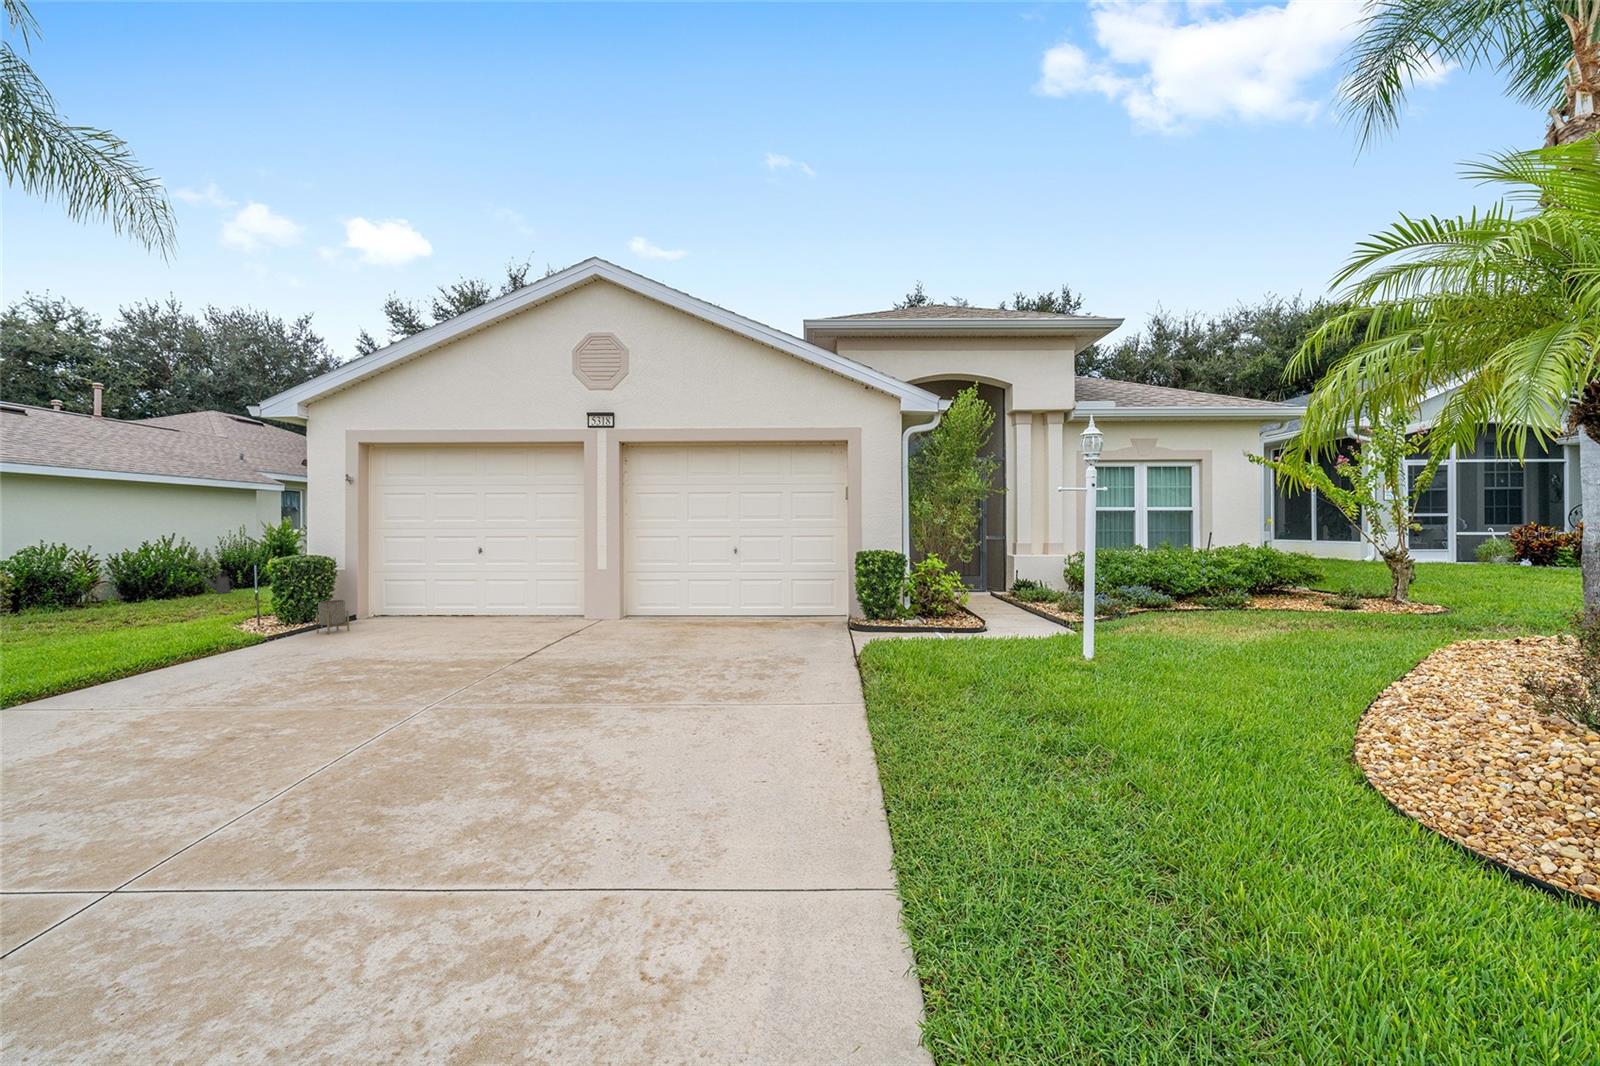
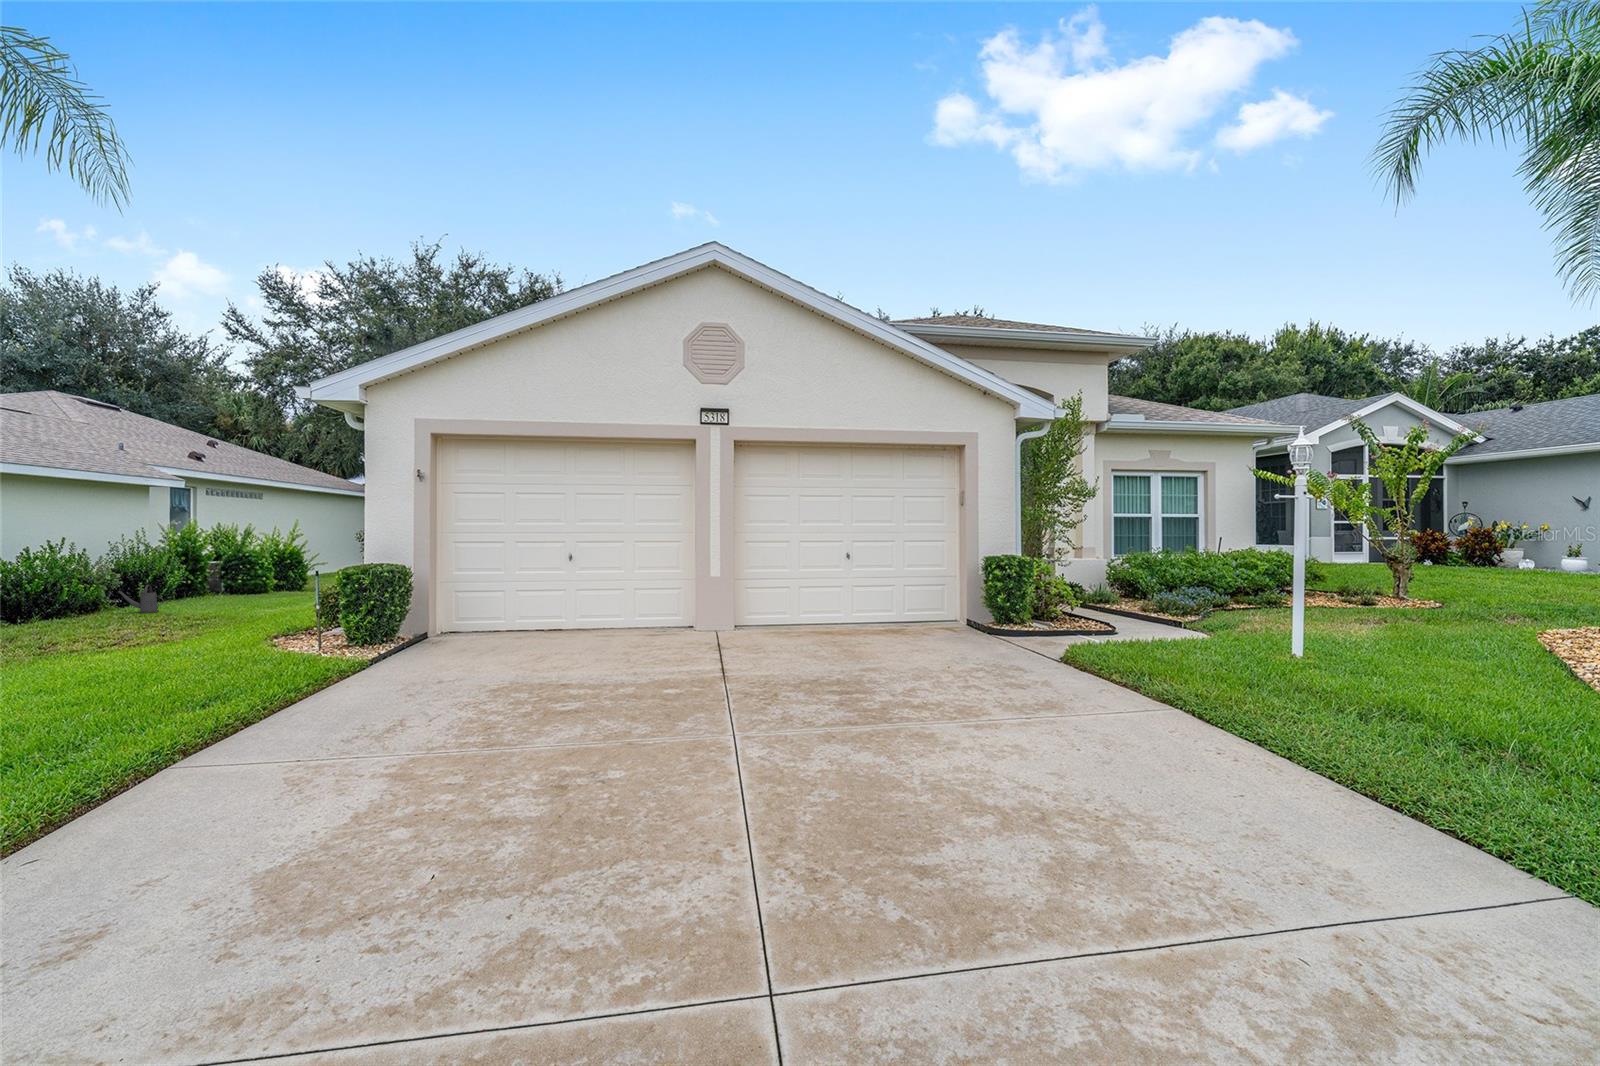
planter: present [316,600,350,634] -> none [398,614,436,654]

